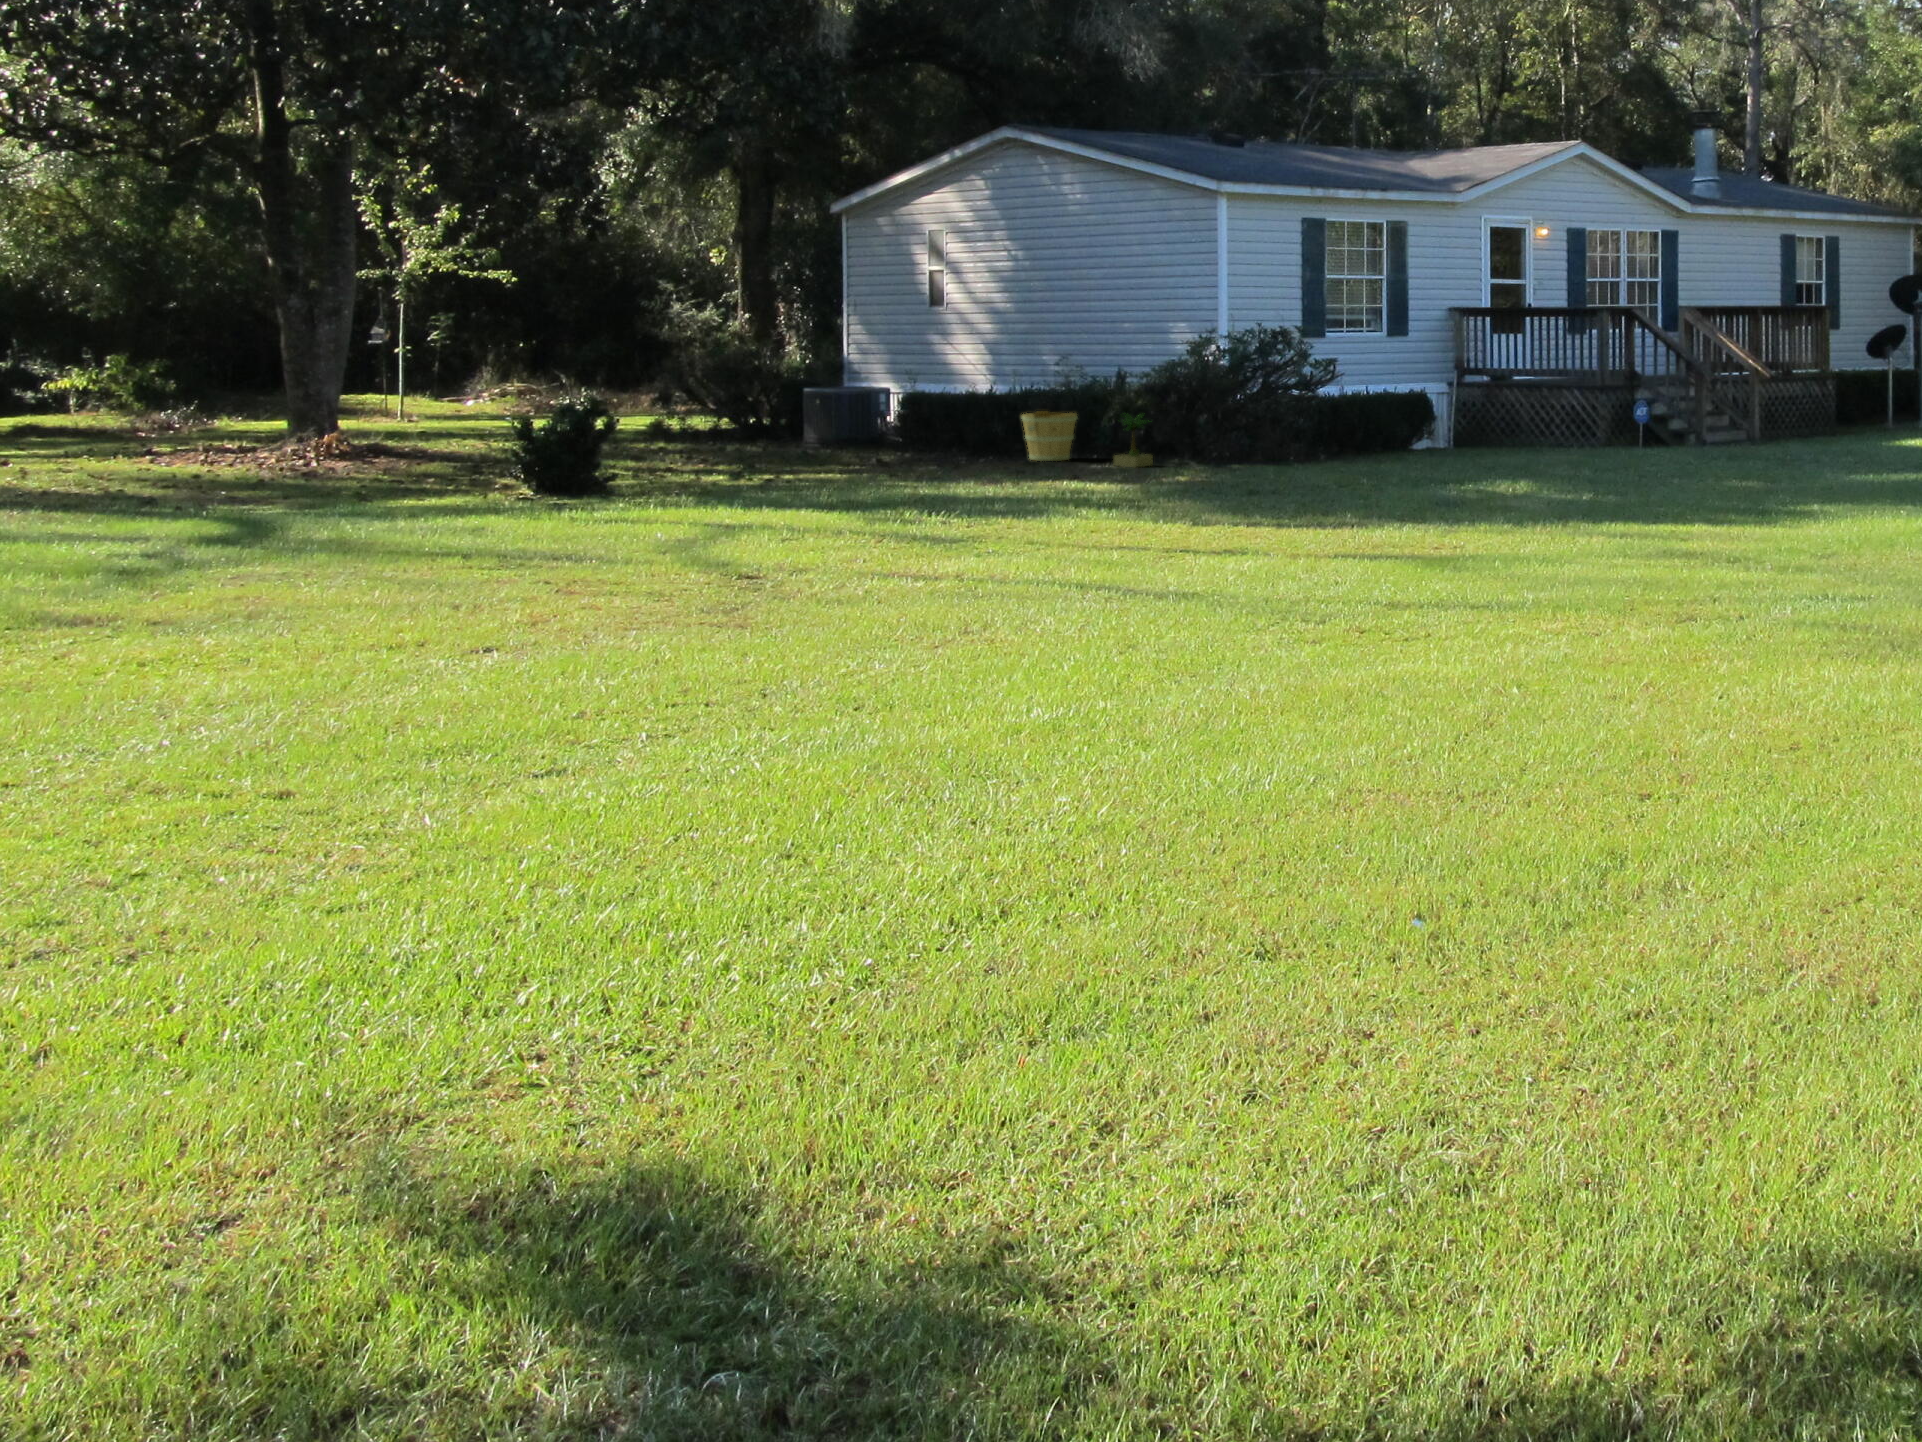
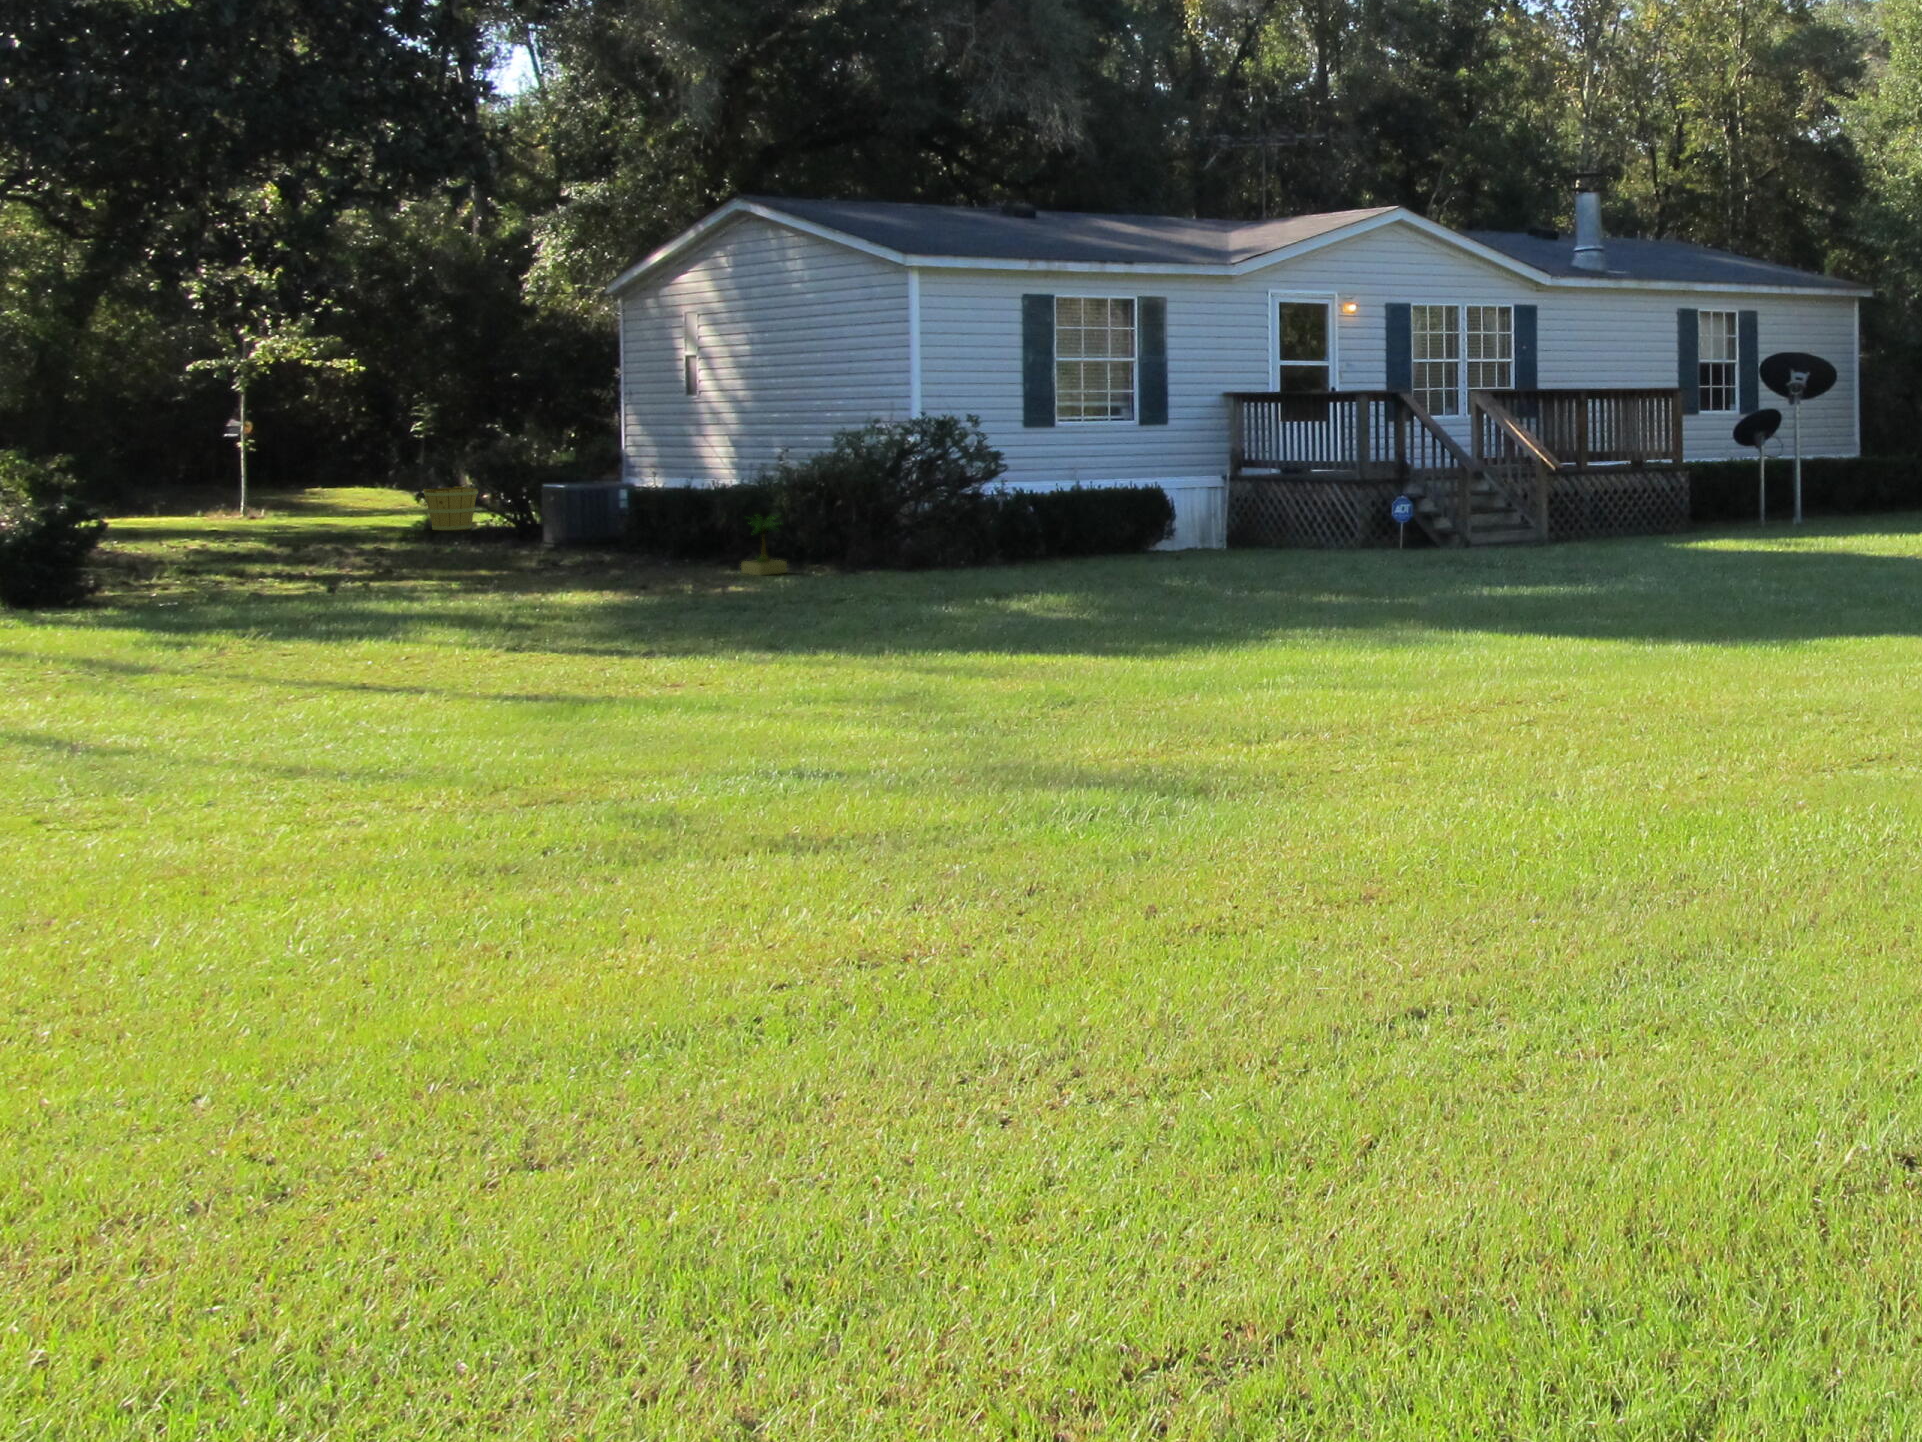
wooden bucket: present [1022,411,1077,461] -> present [423,486,478,530]

